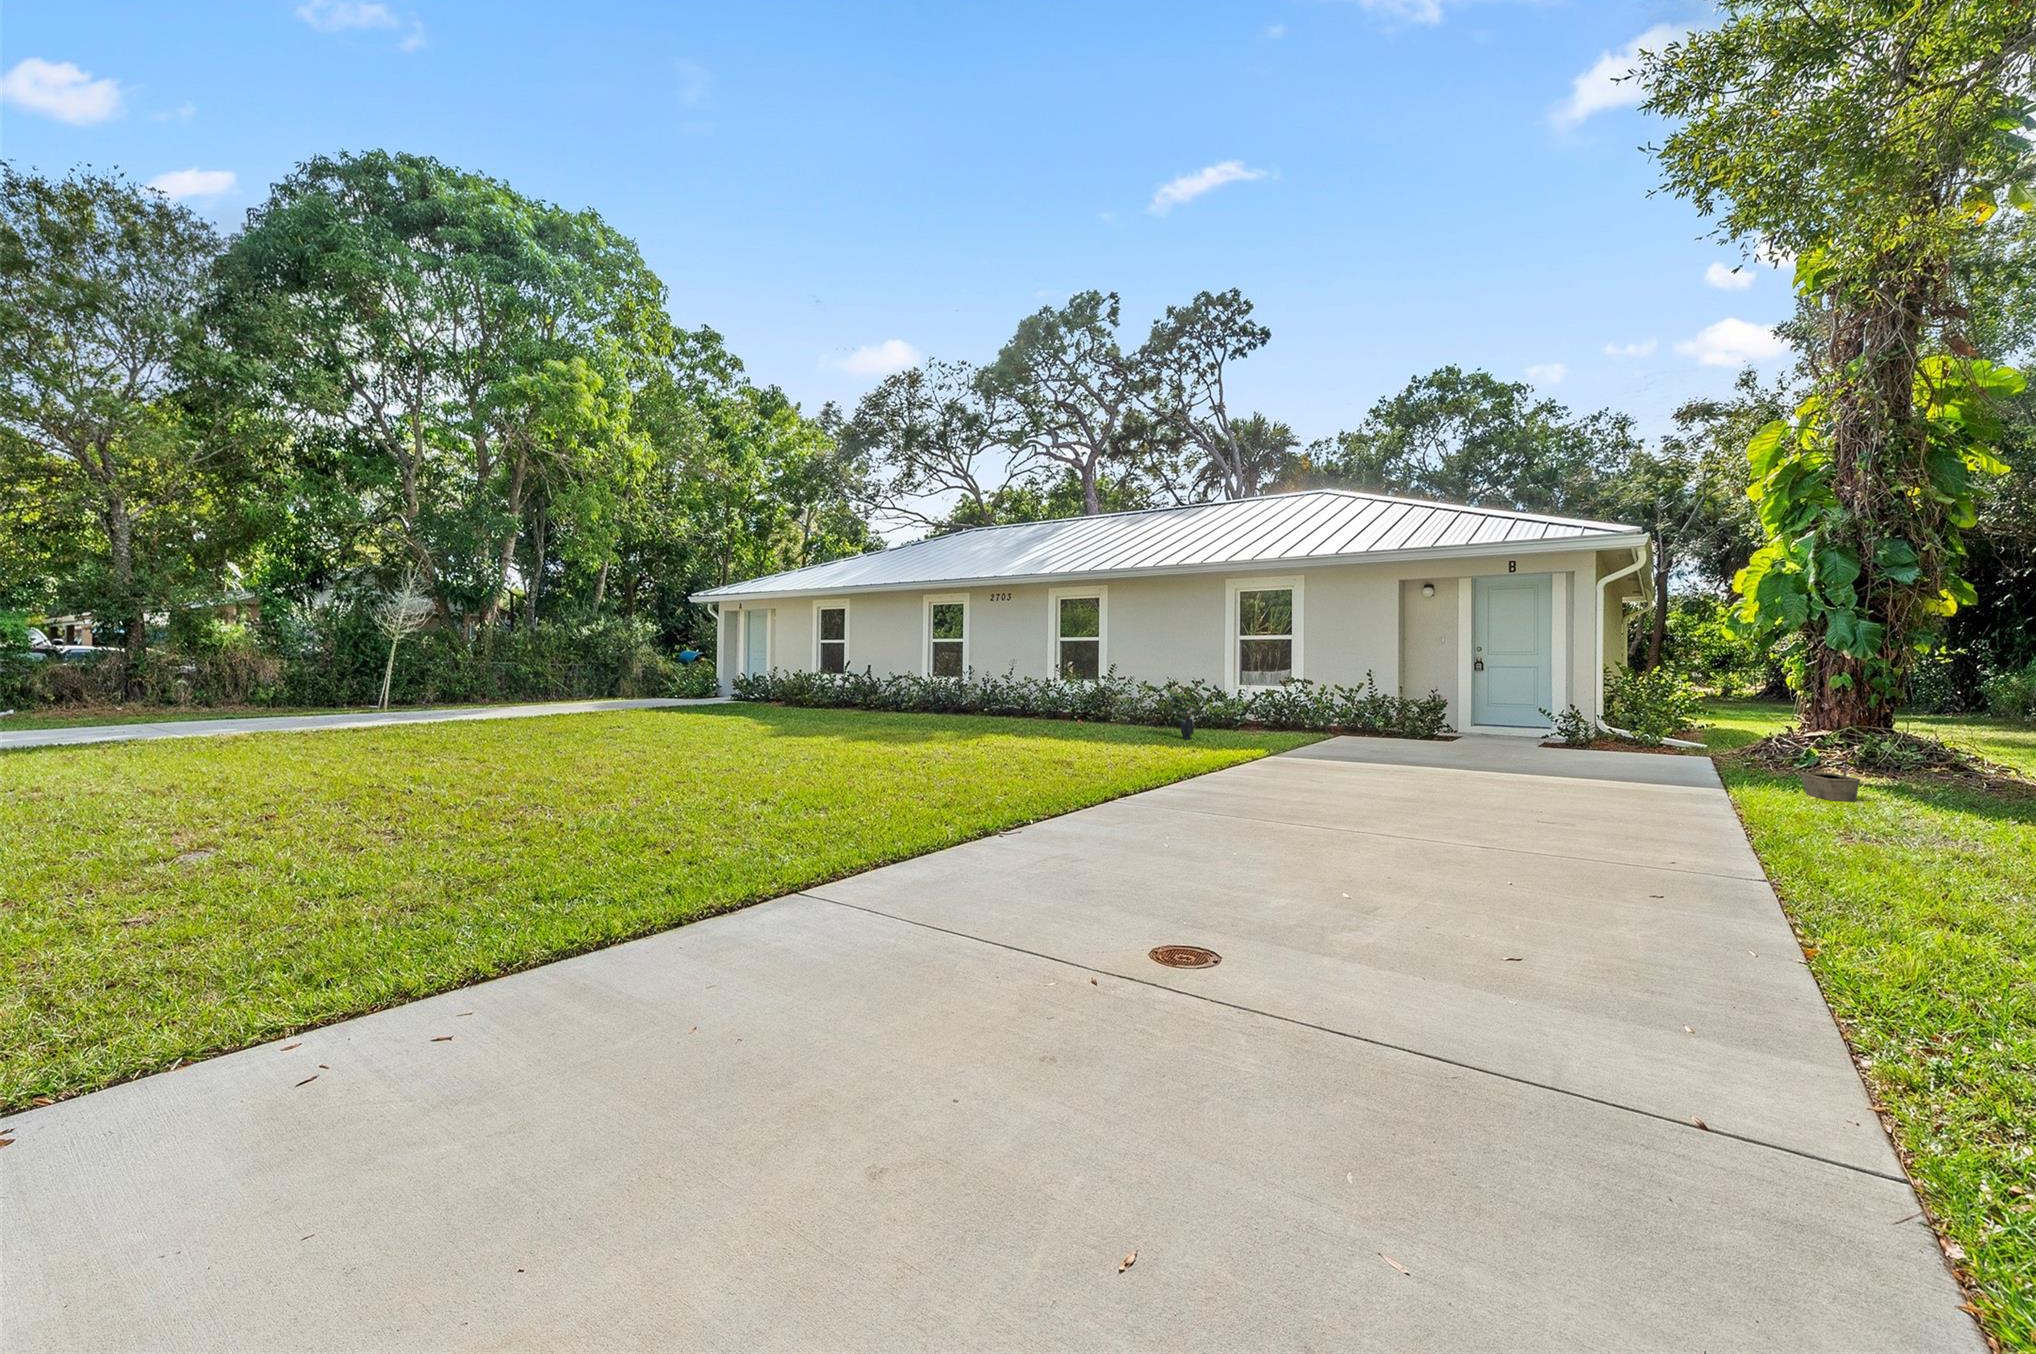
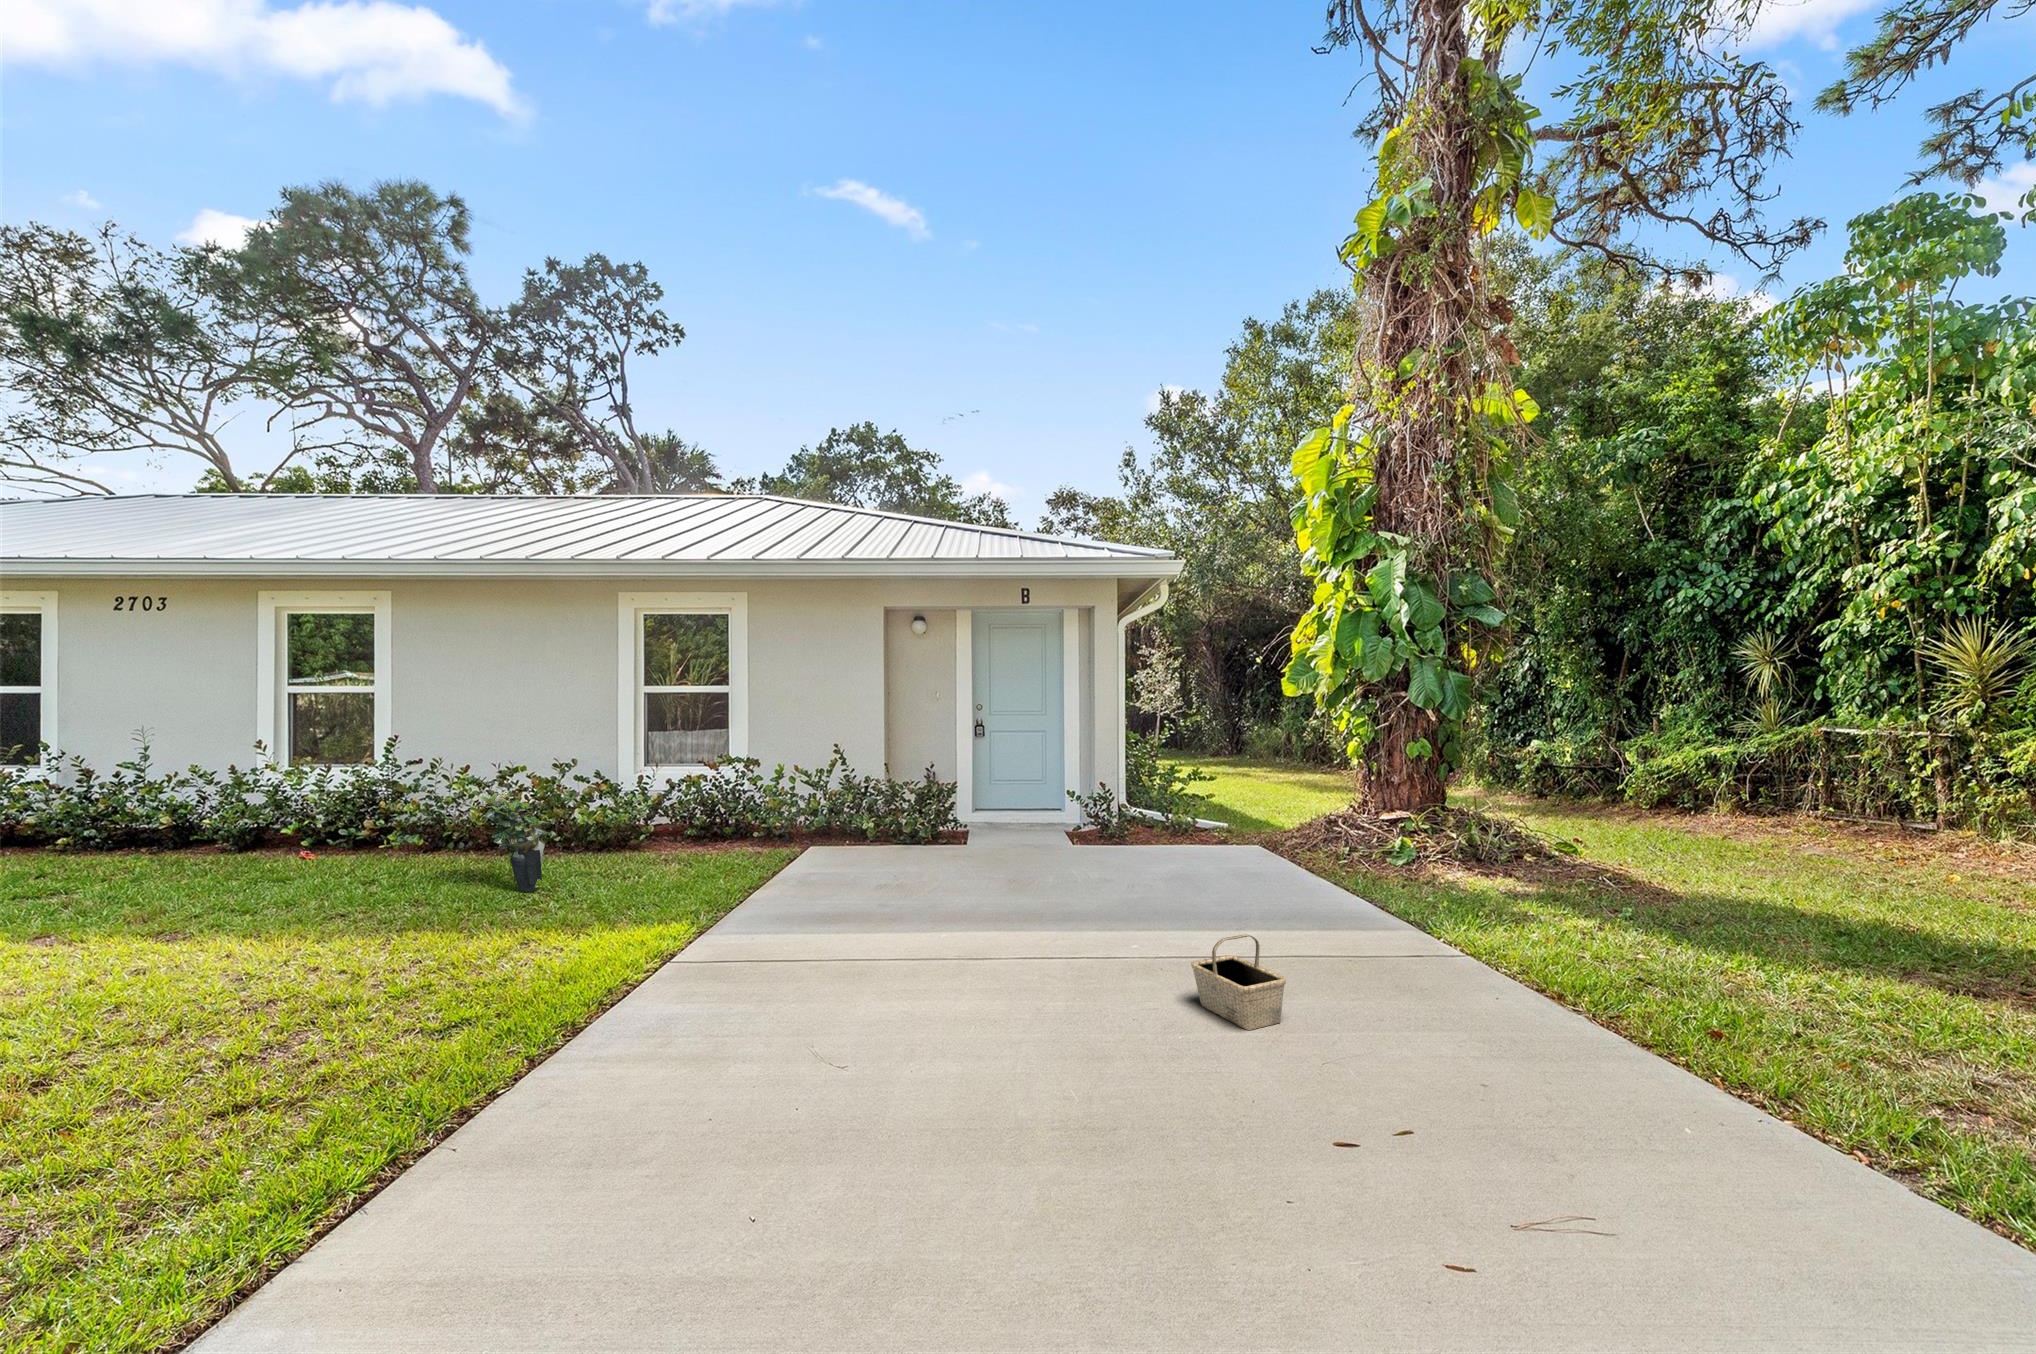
basket: present [1801,759,1860,801] -> present [1191,934,1286,1030]

